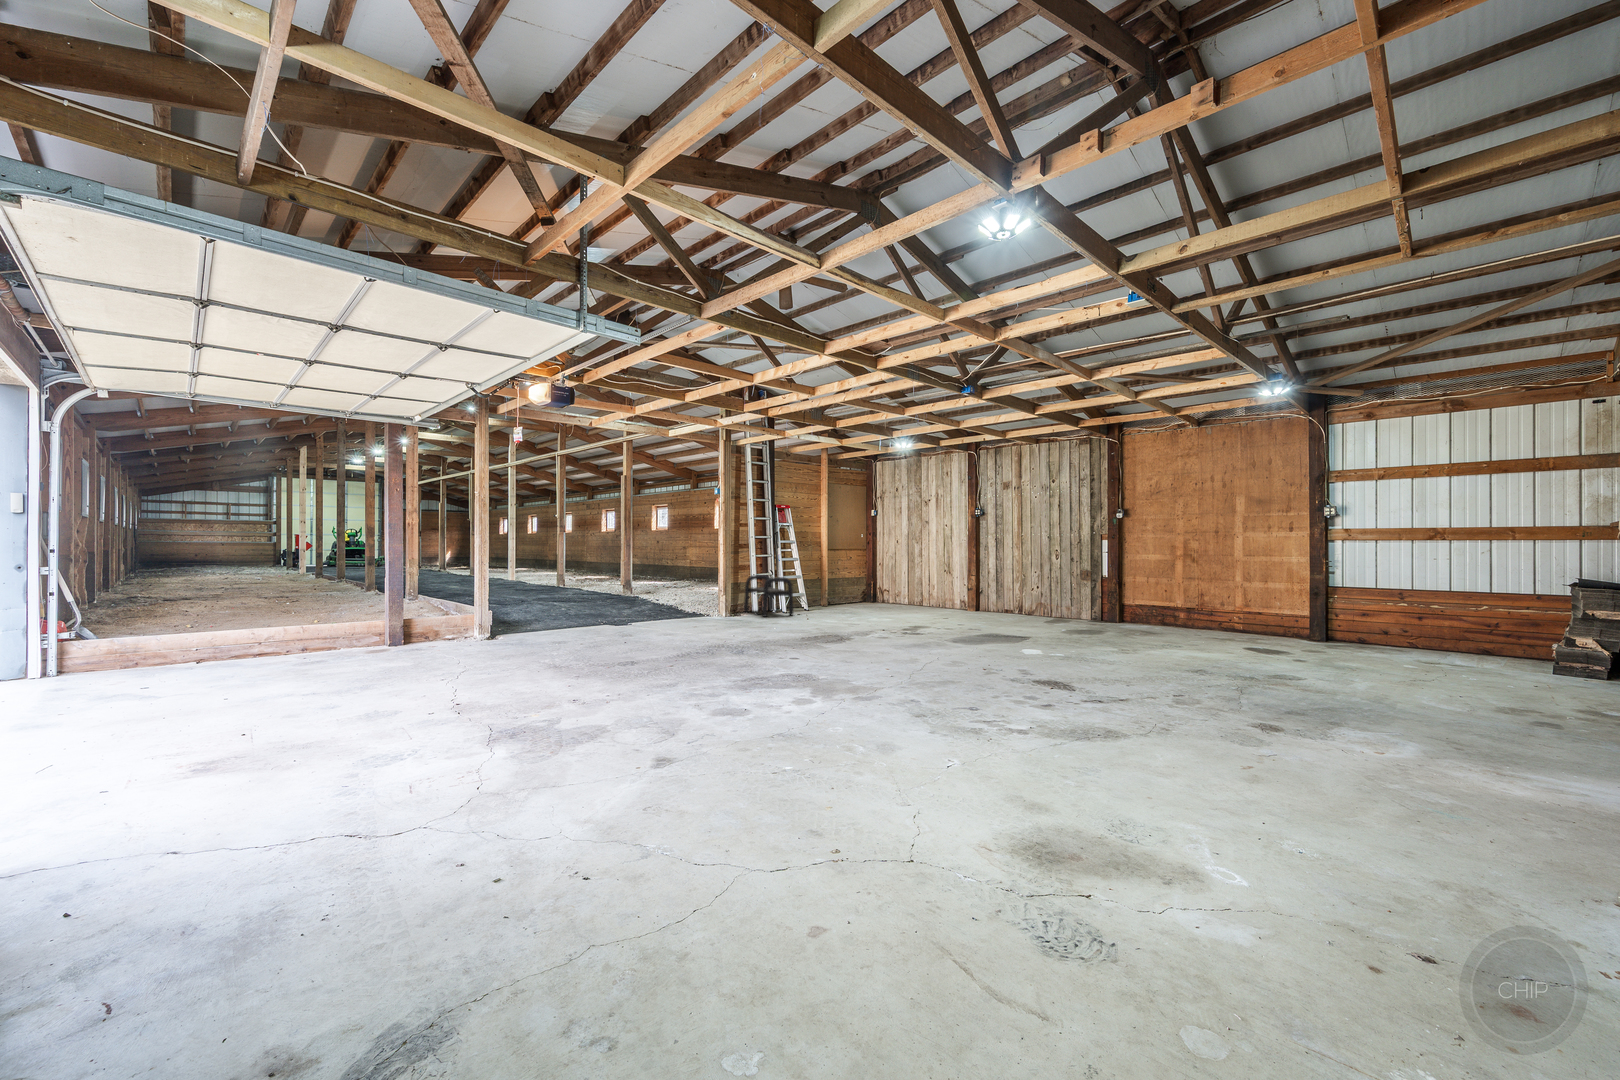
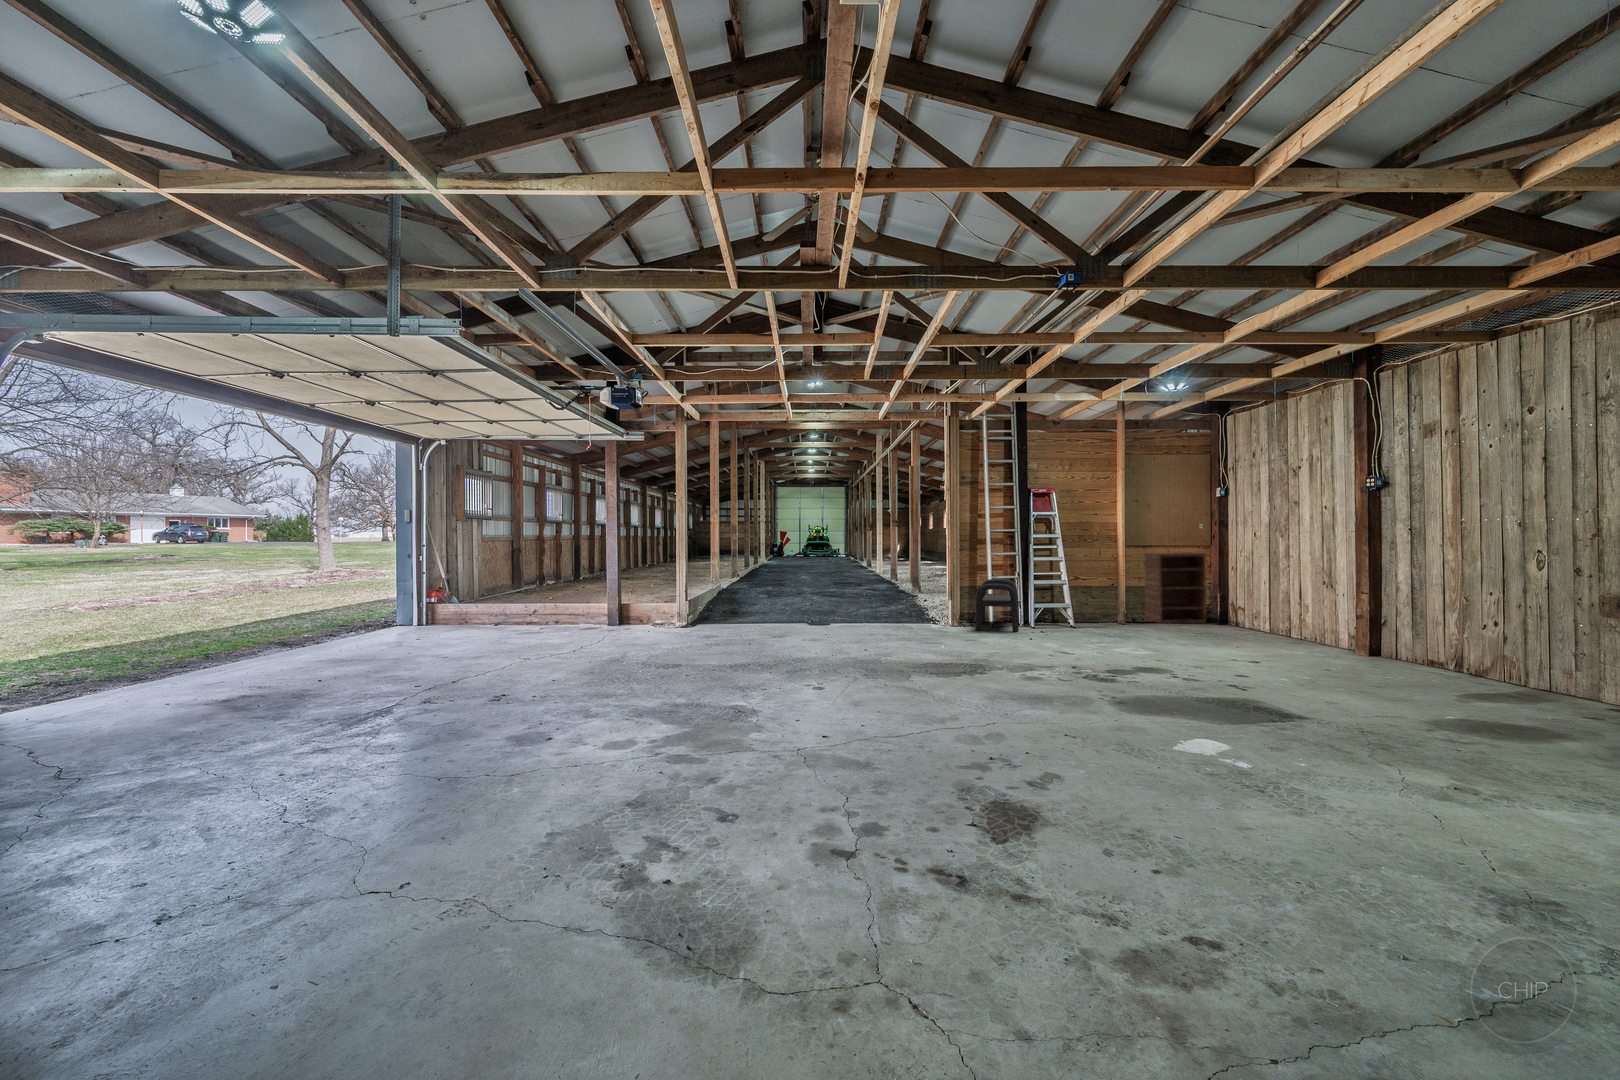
shelving unit: none [837,554,874,604] -> present [1144,552,1206,623]

